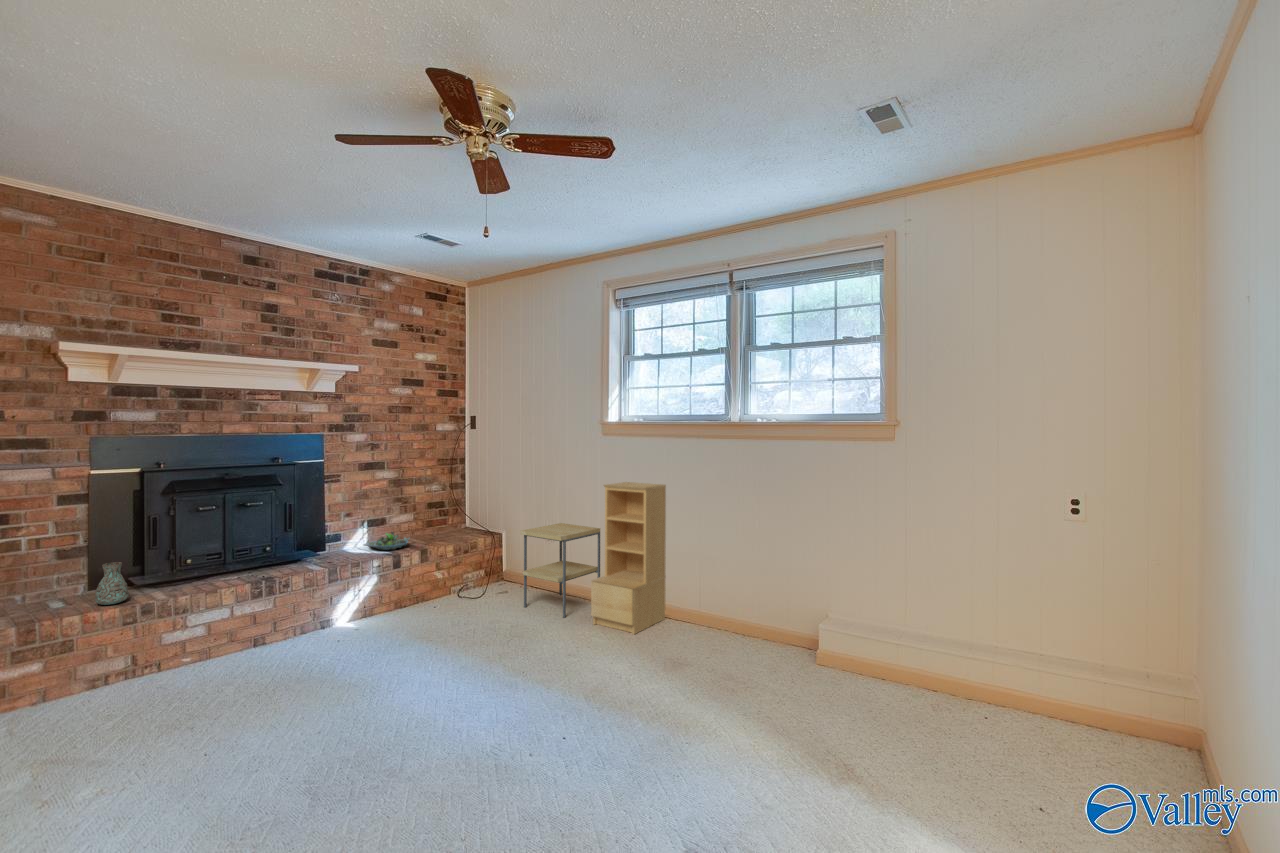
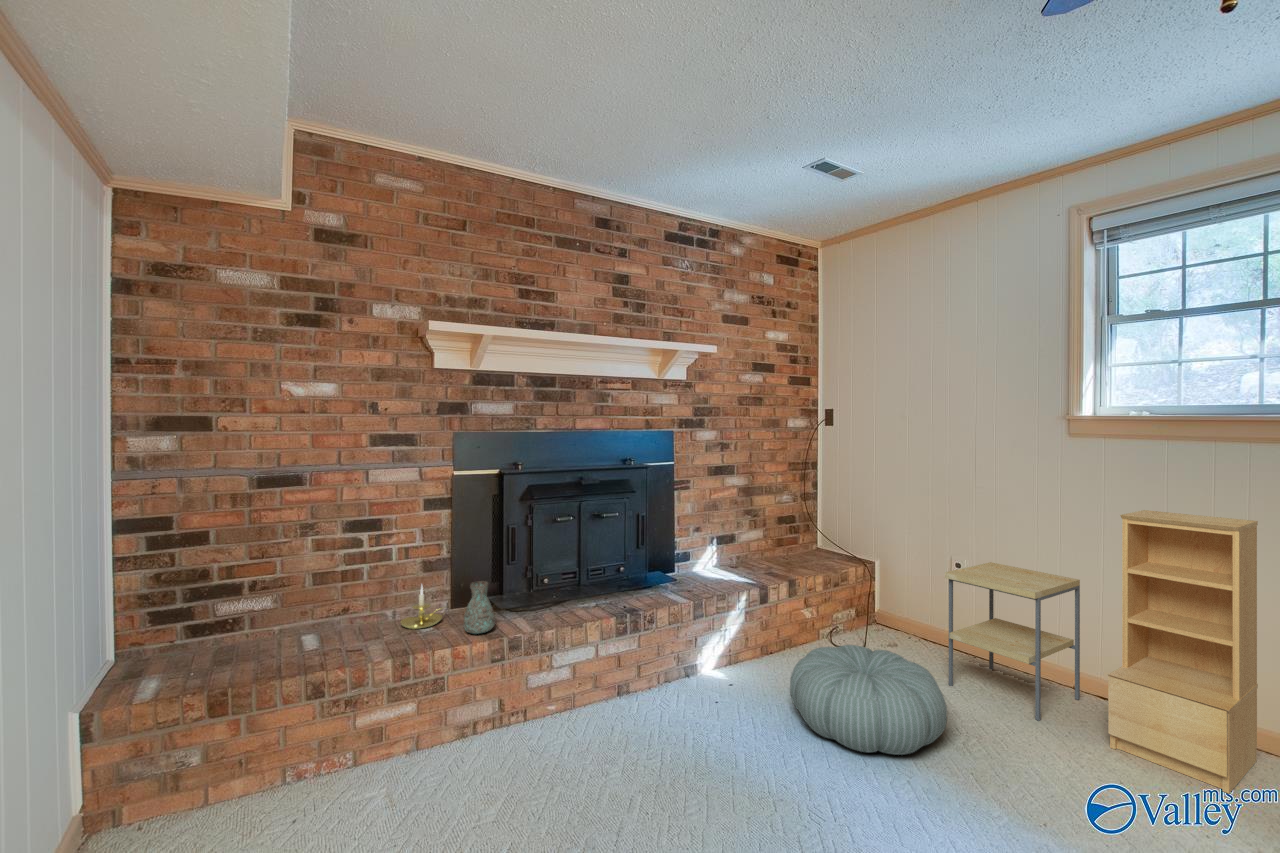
succulent planter: present [368,532,409,550] -> none [719,552,772,579]
candle holder: none [24,570,80,609] -> present [400,586,445,629]
pouf: none [394,585,496,648] -> present [790,645,947,755]

